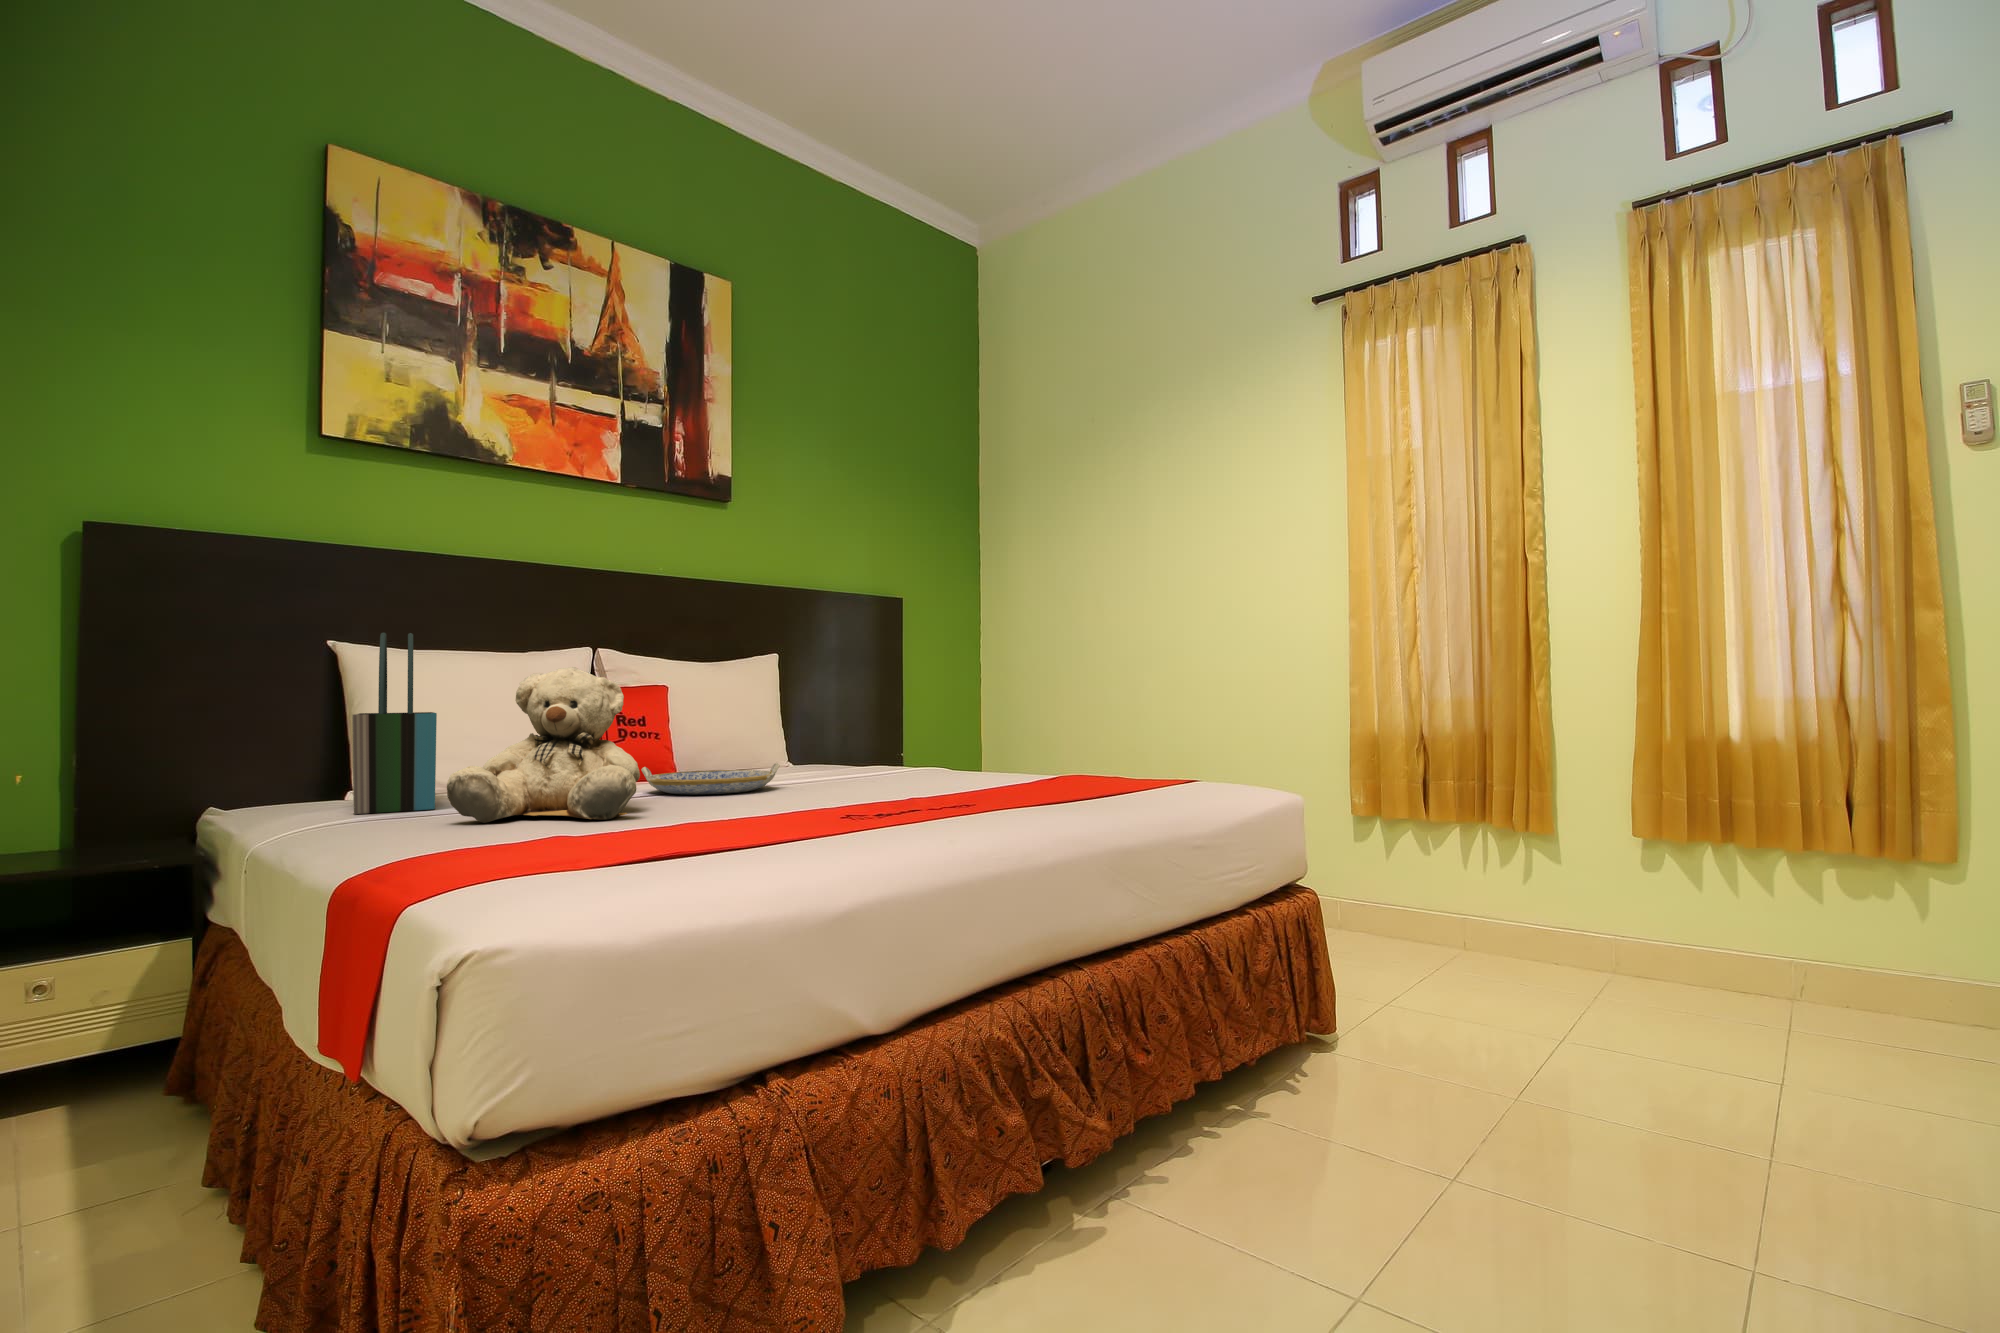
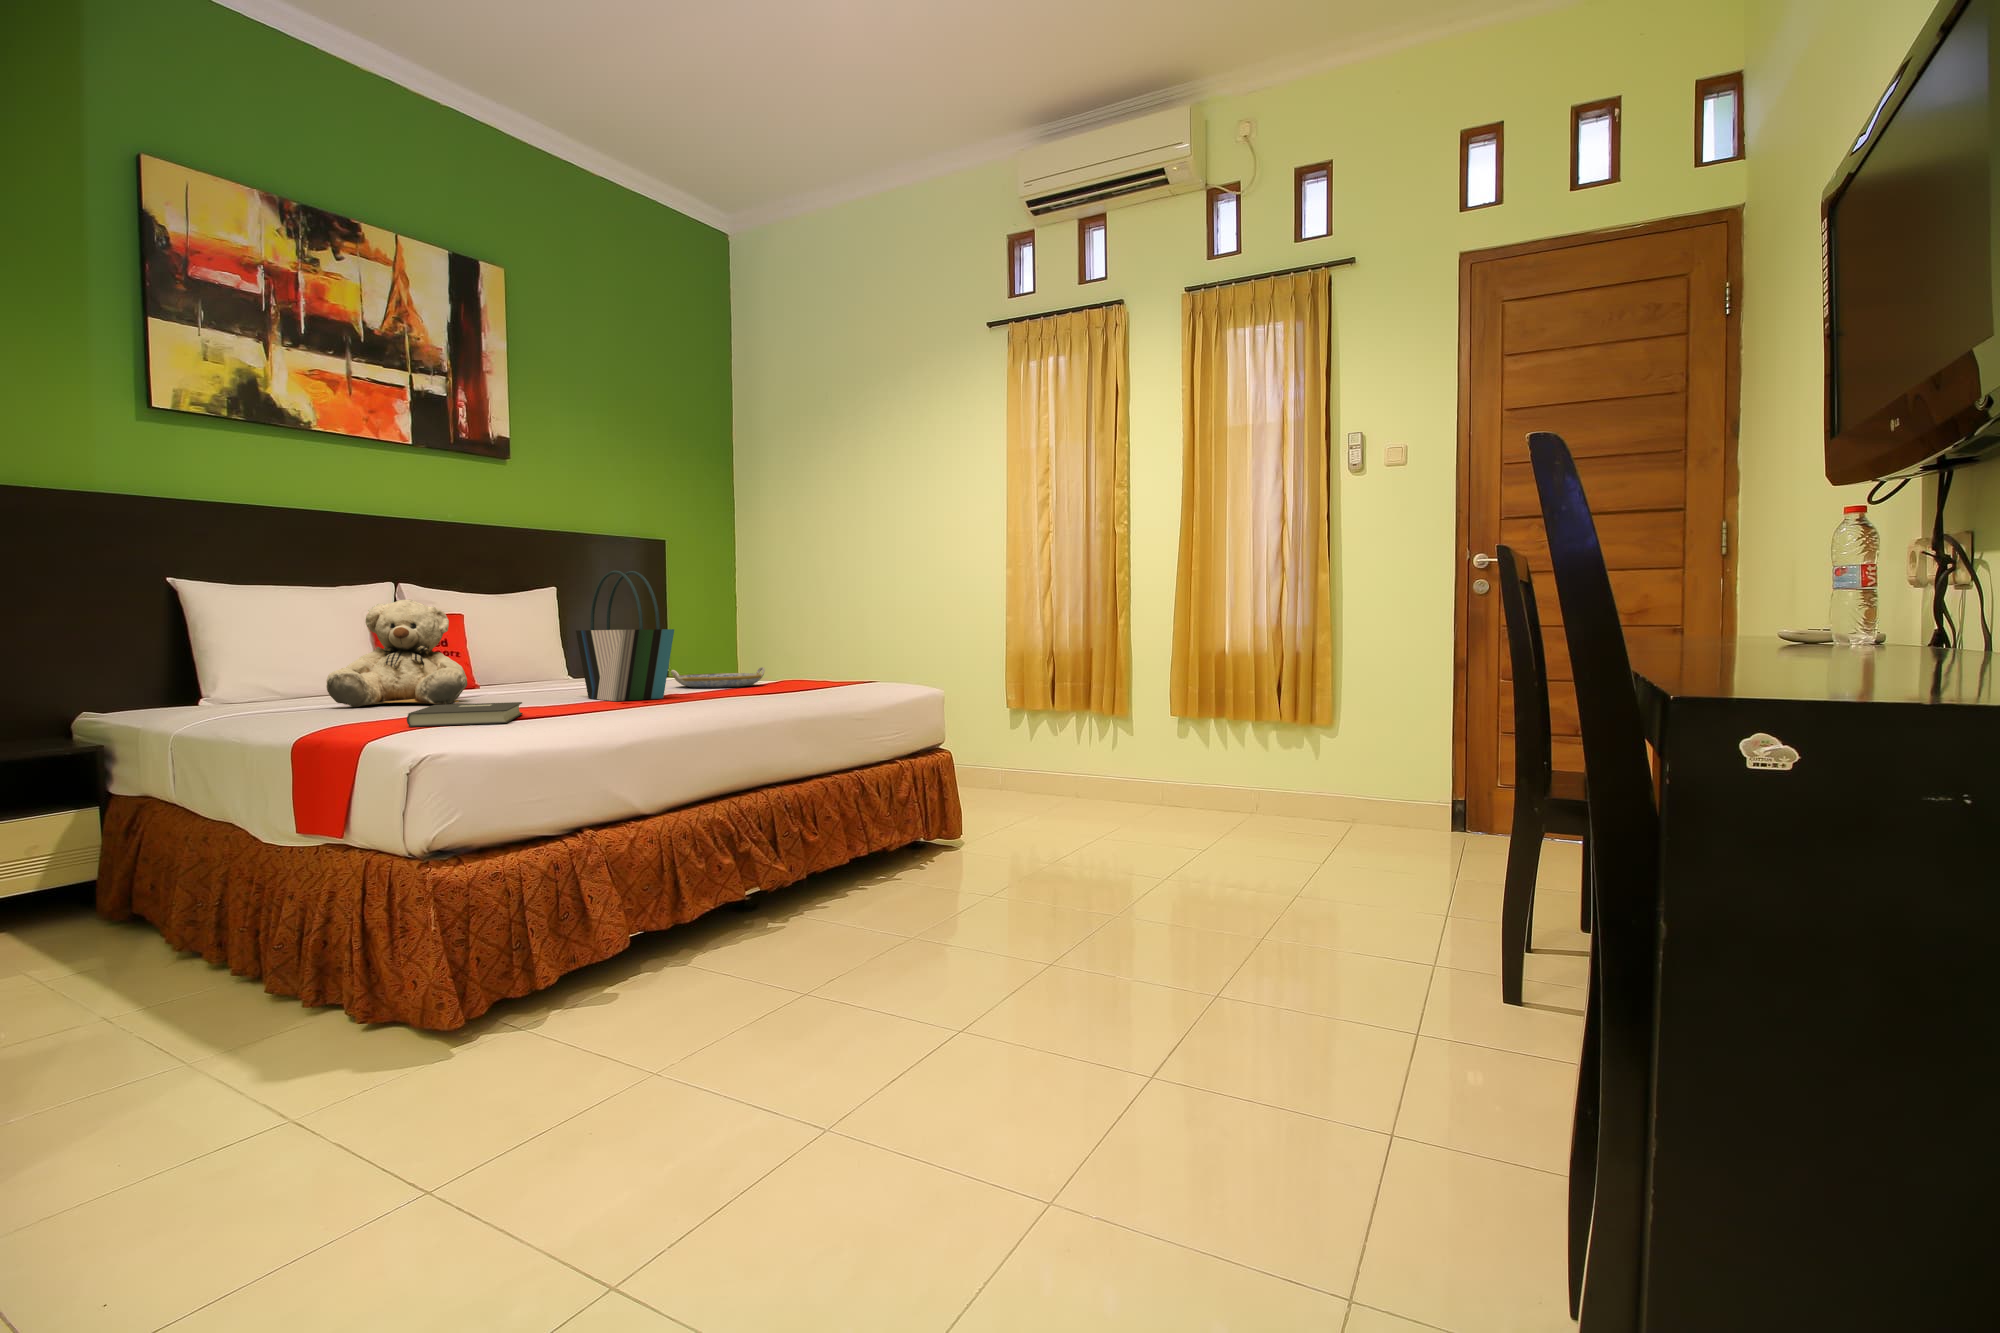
tote bag: present [352,633,437,814] -> present [576,570,674,701]
serving tray: present [641,763,780,795] -> present [671,667,765,688]
book: none [474,834,689,893] -> present [407,702,523,727]

